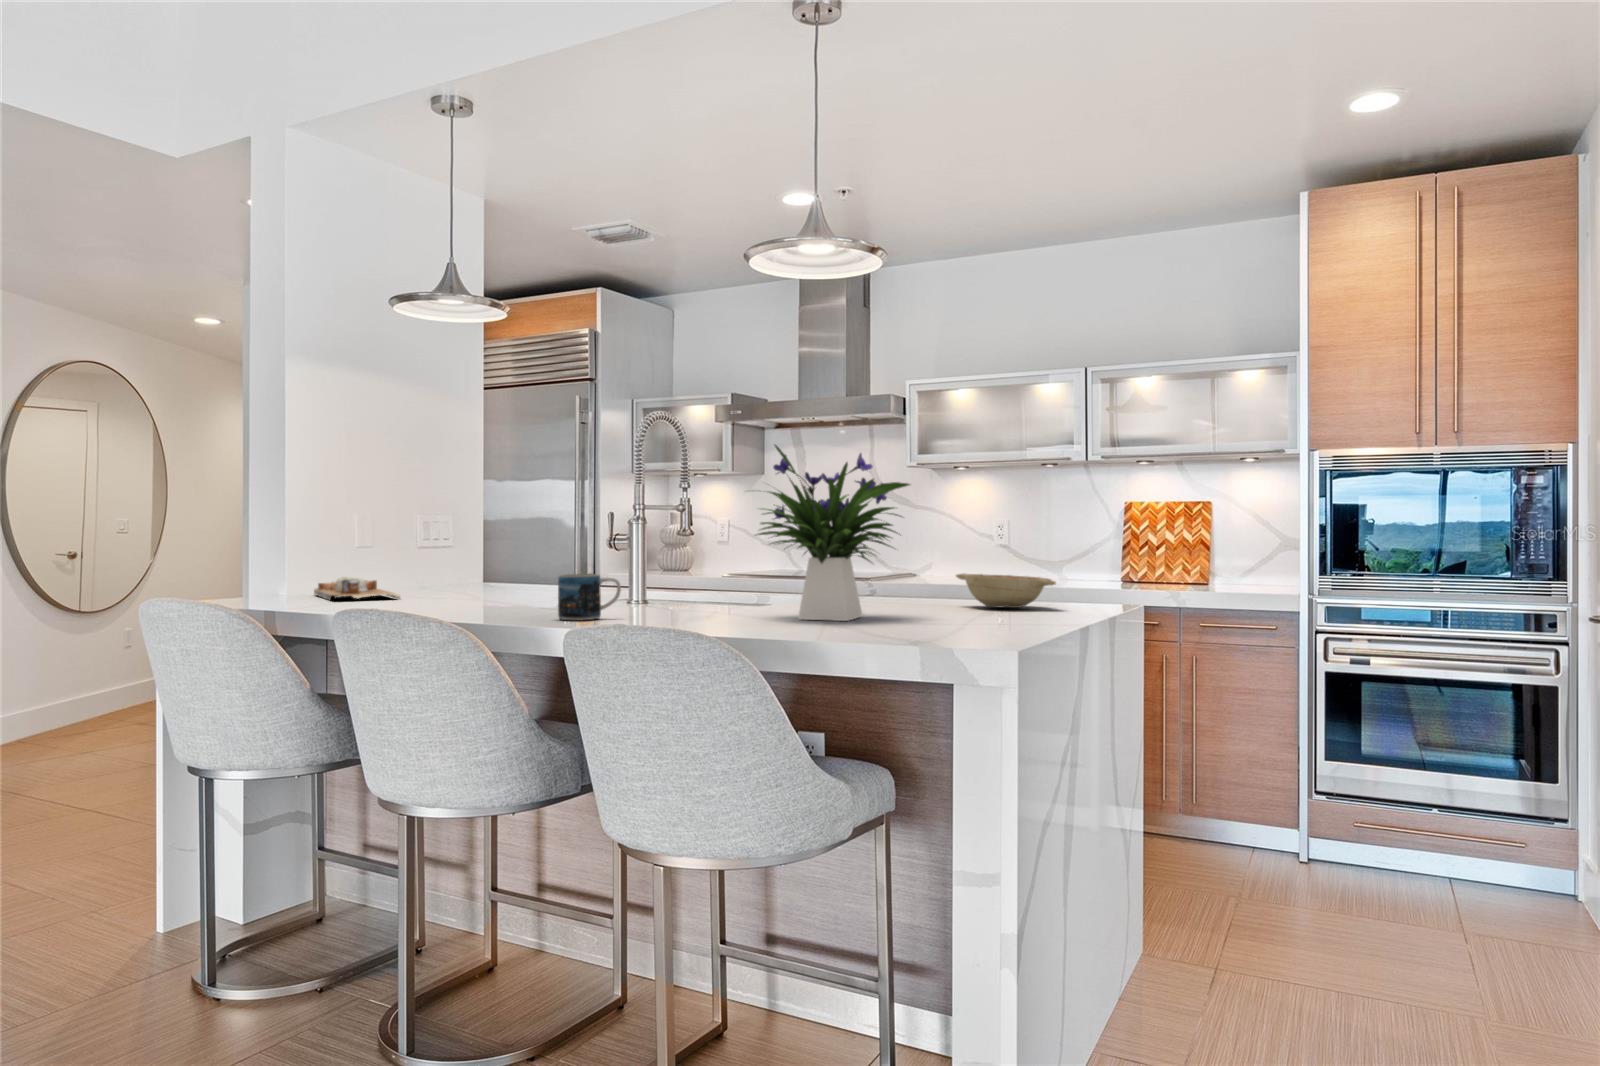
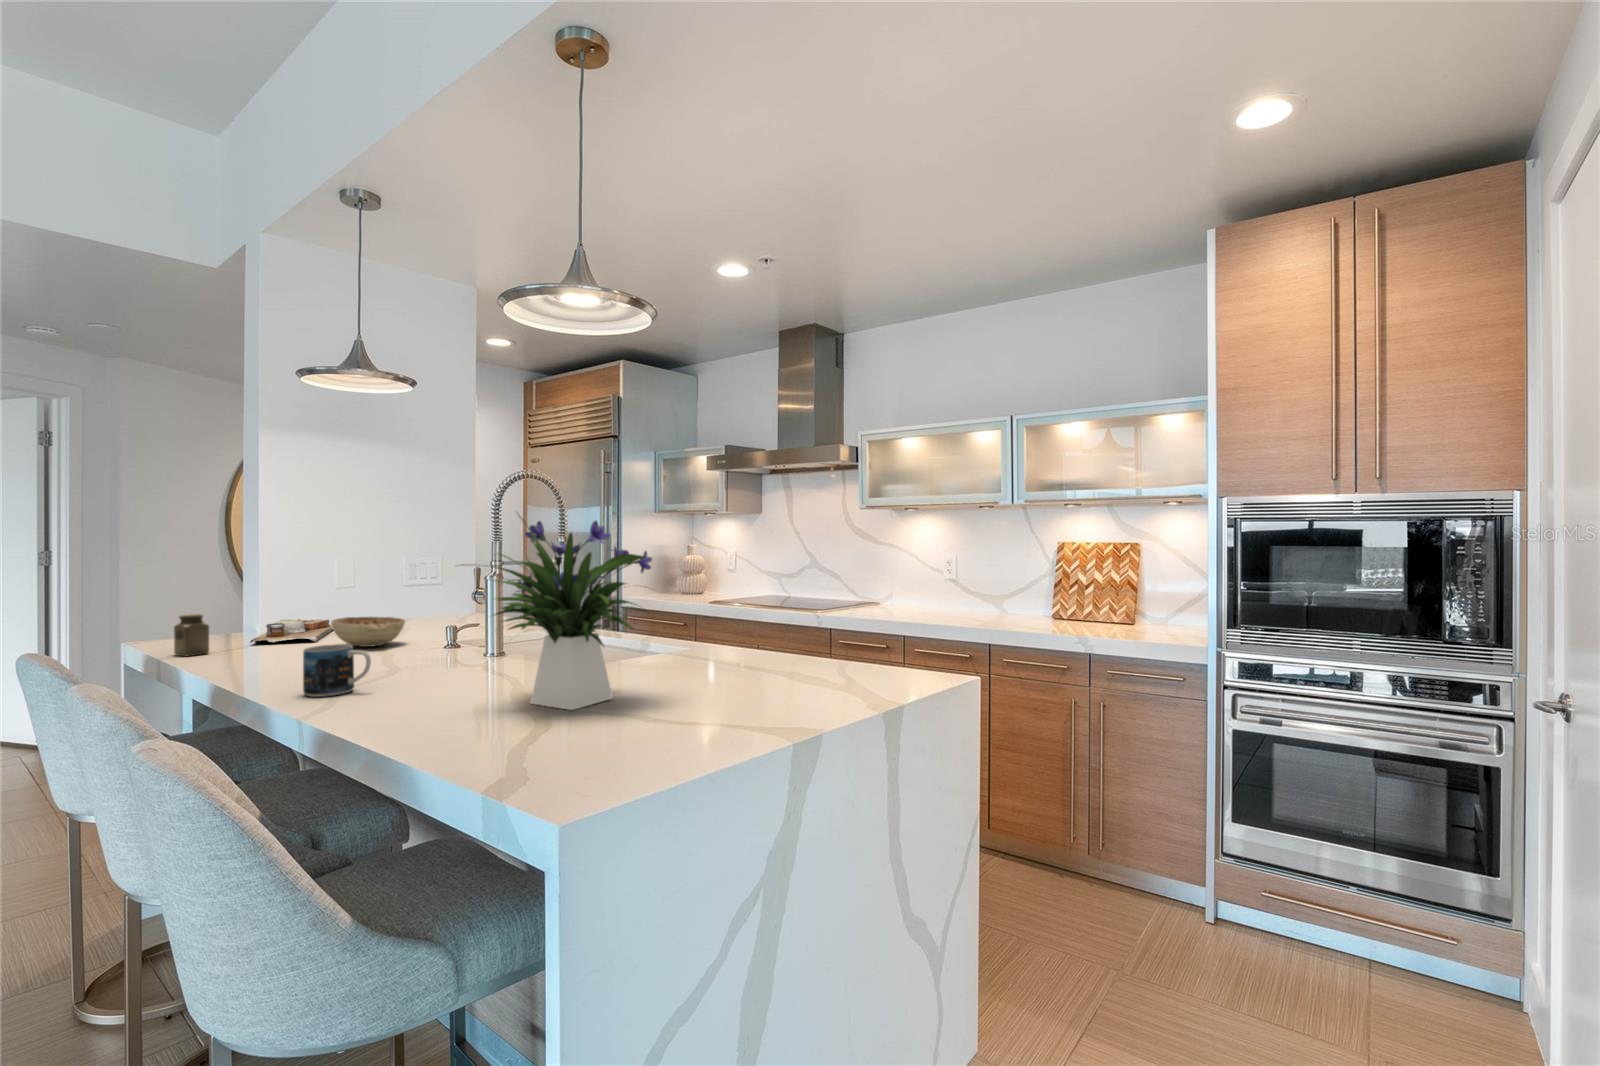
salt shaker: none [284,562,319,607] -> present [174,613,209,656]
decorative bowl: present [956,573,1056,608] -> present [331,617,405,647]

